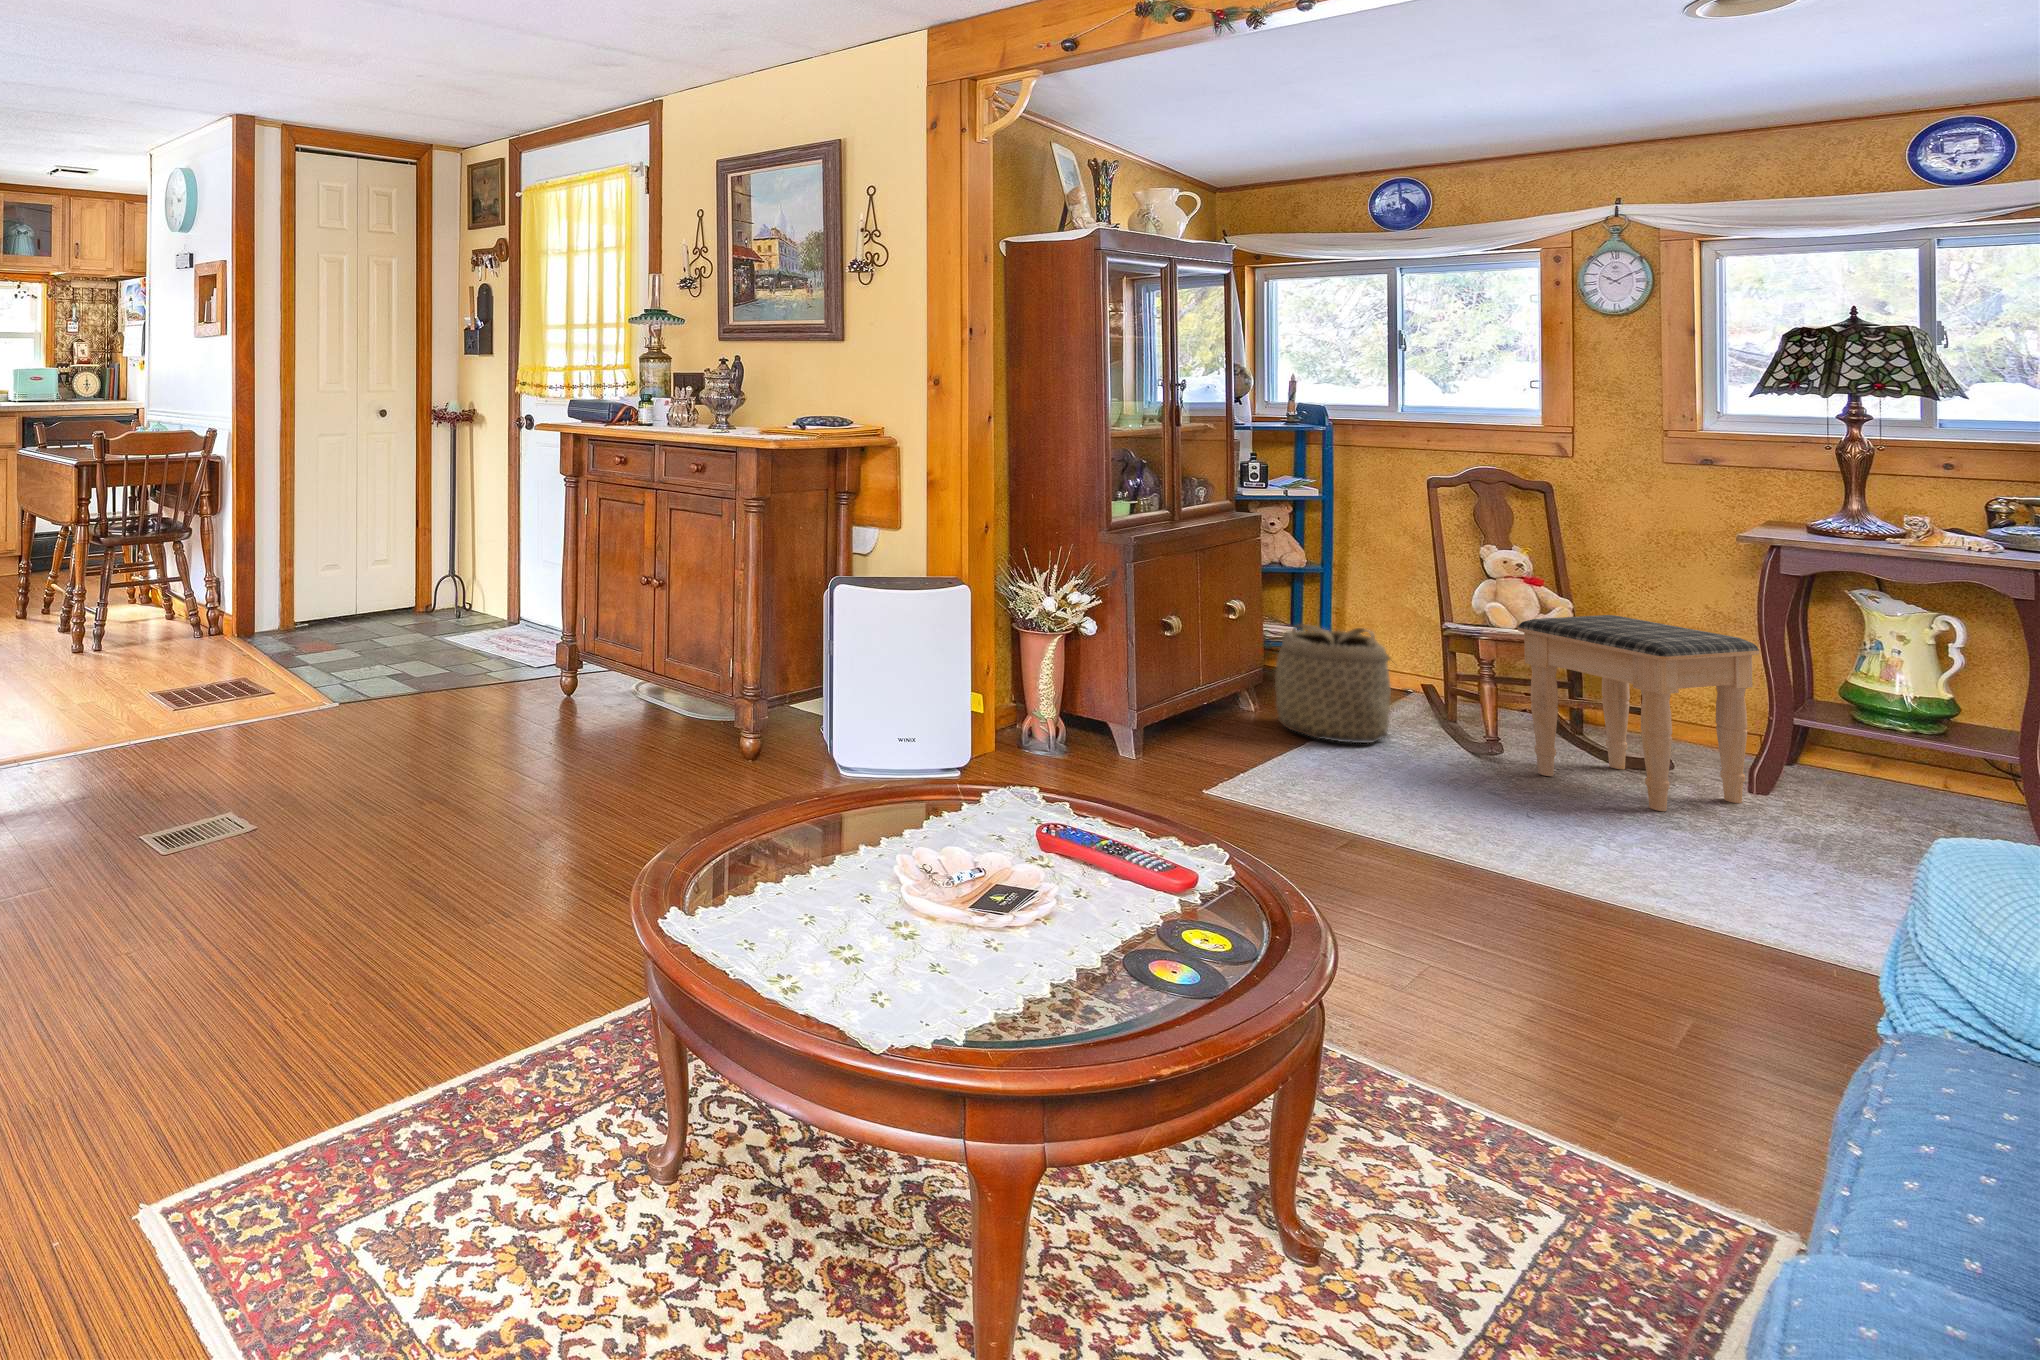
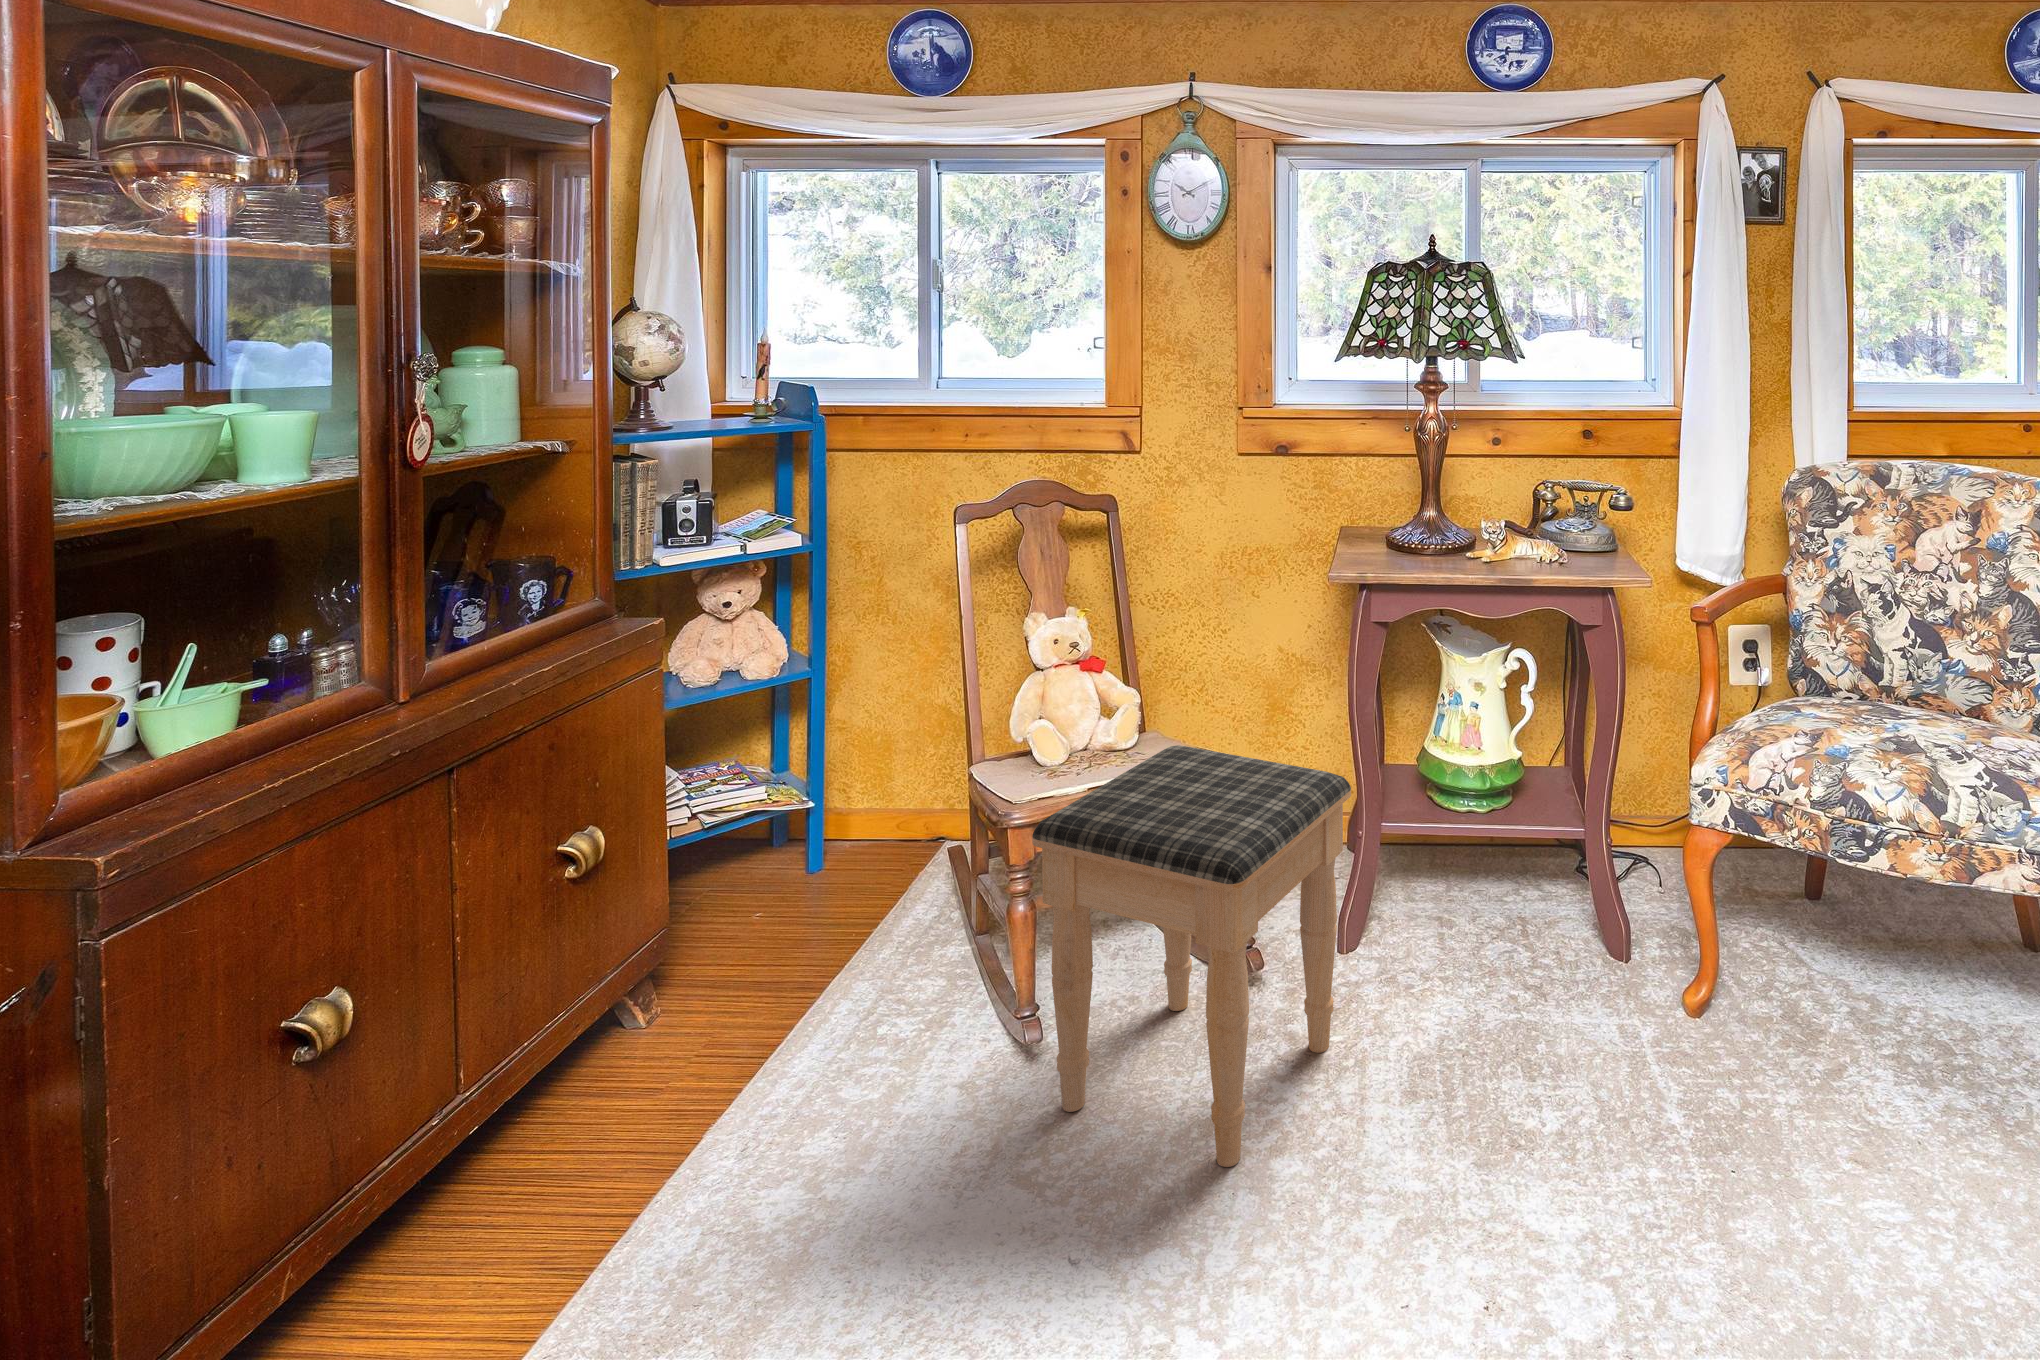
basket: present [1252,624,1391,743] -> none [544,875,858,1188]

